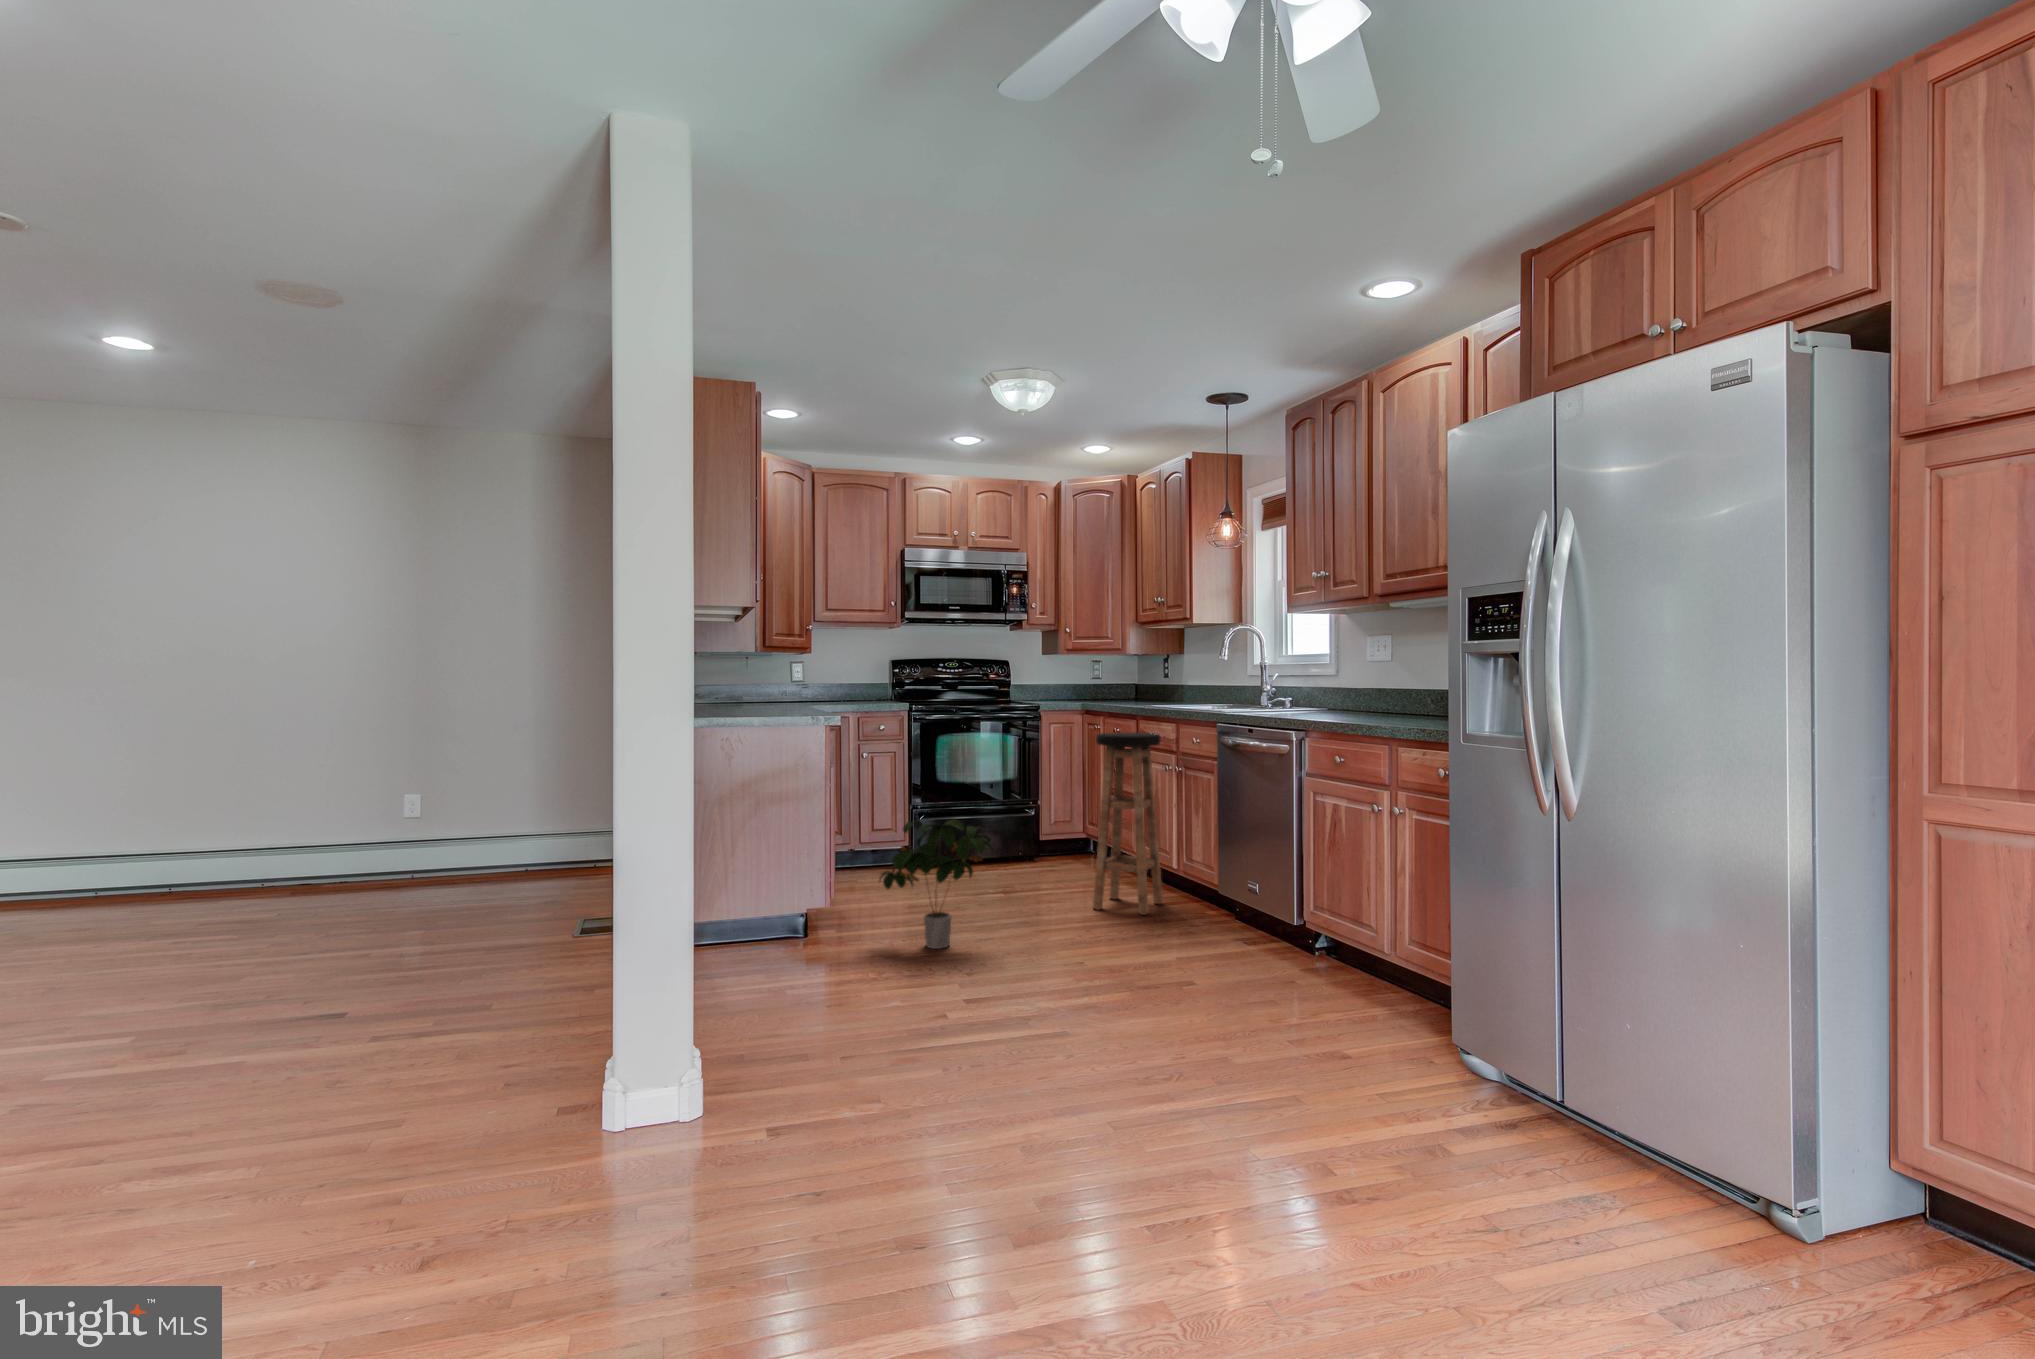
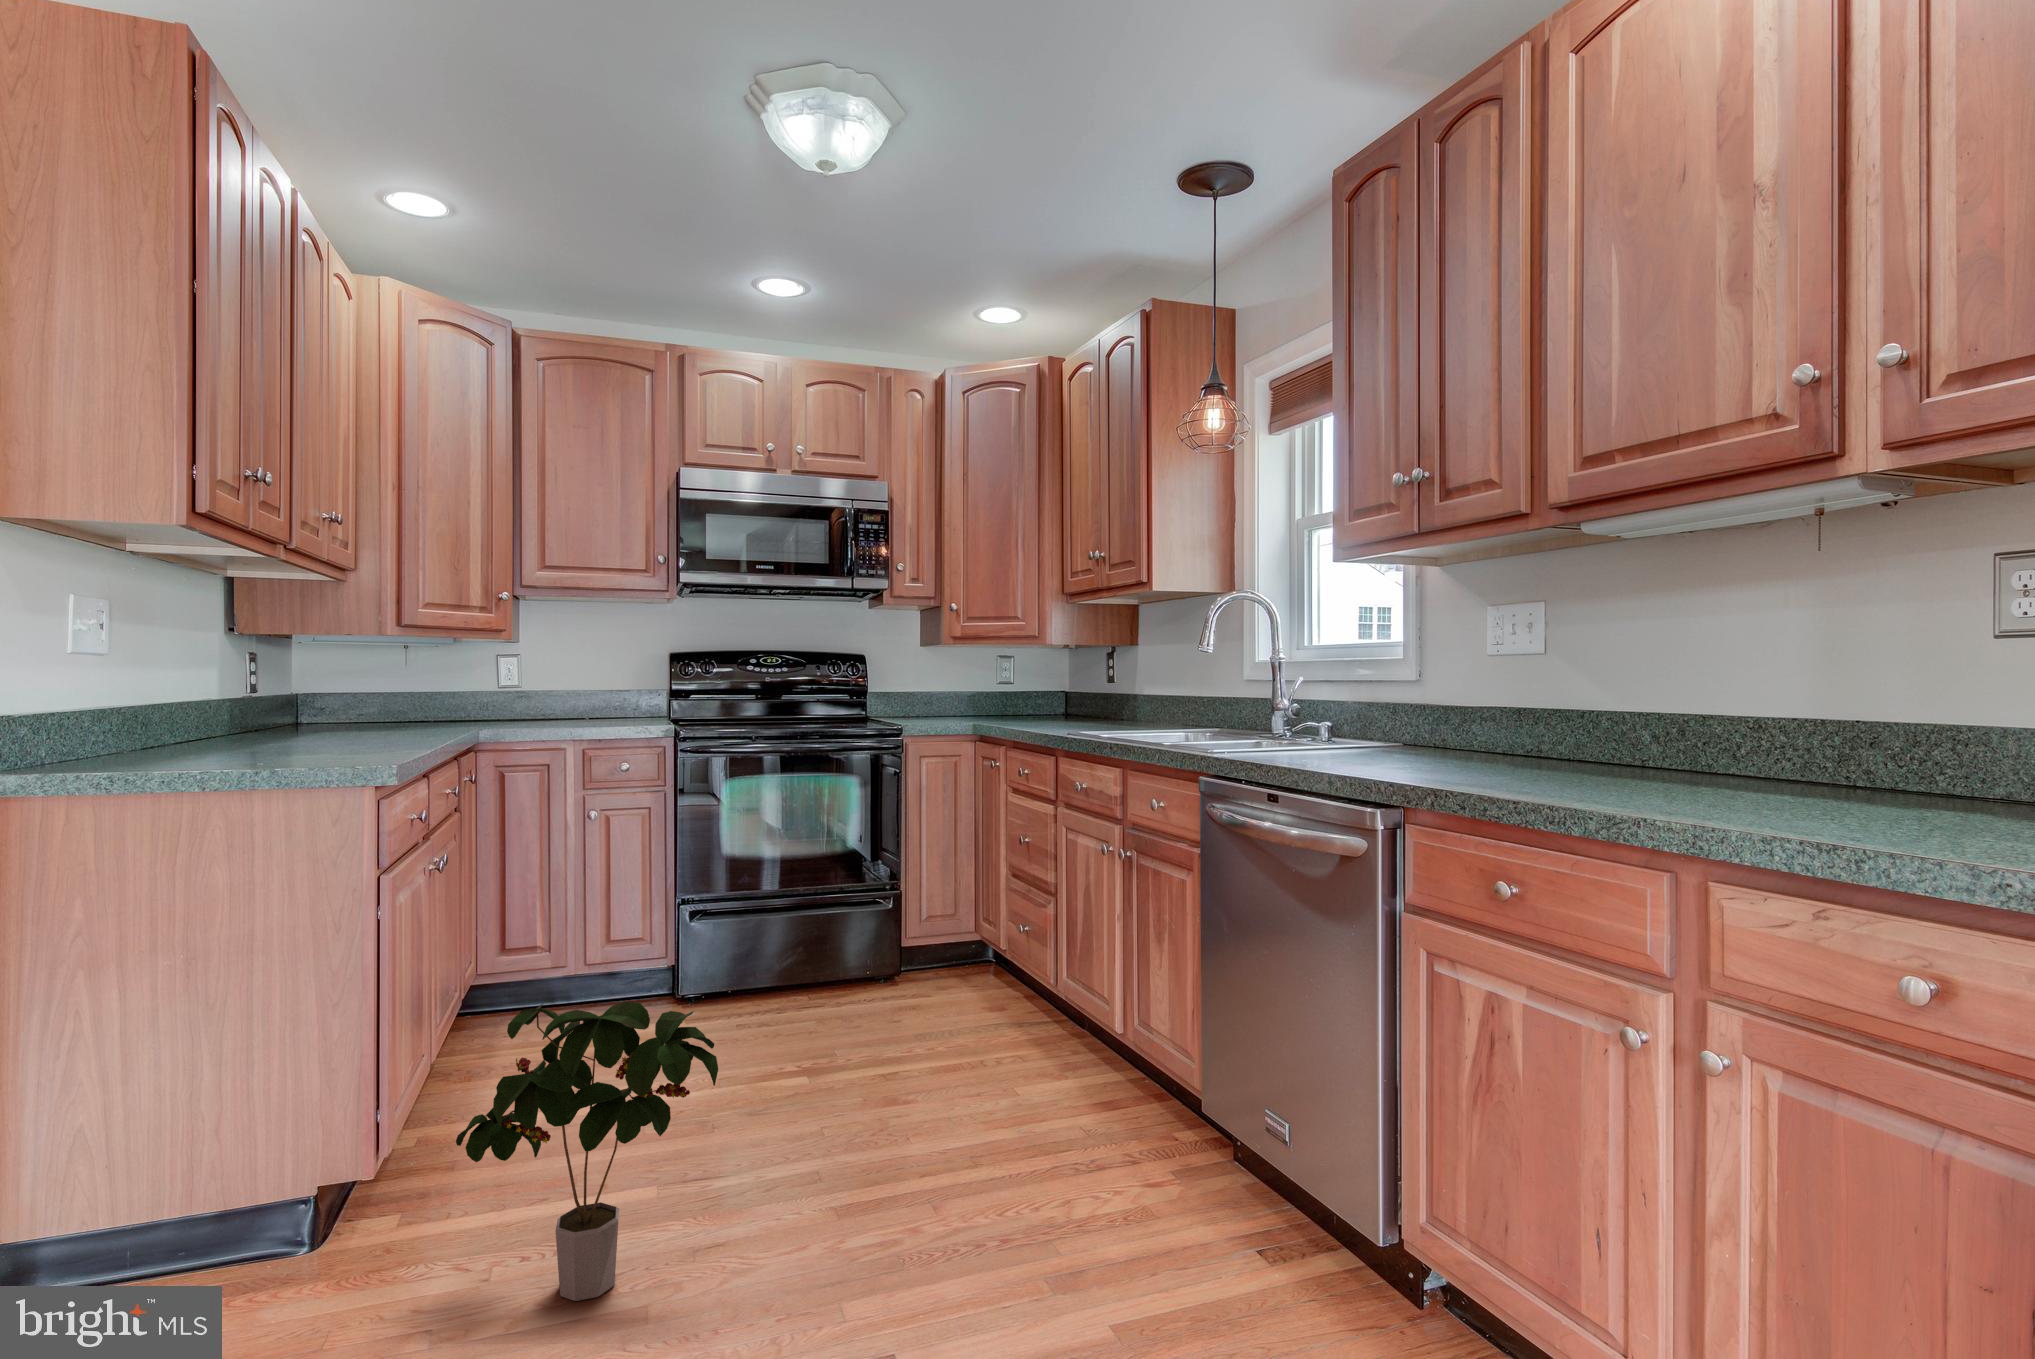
bar stool: present [1093,732,1163,915] -> none [961,786,1097,1149]

